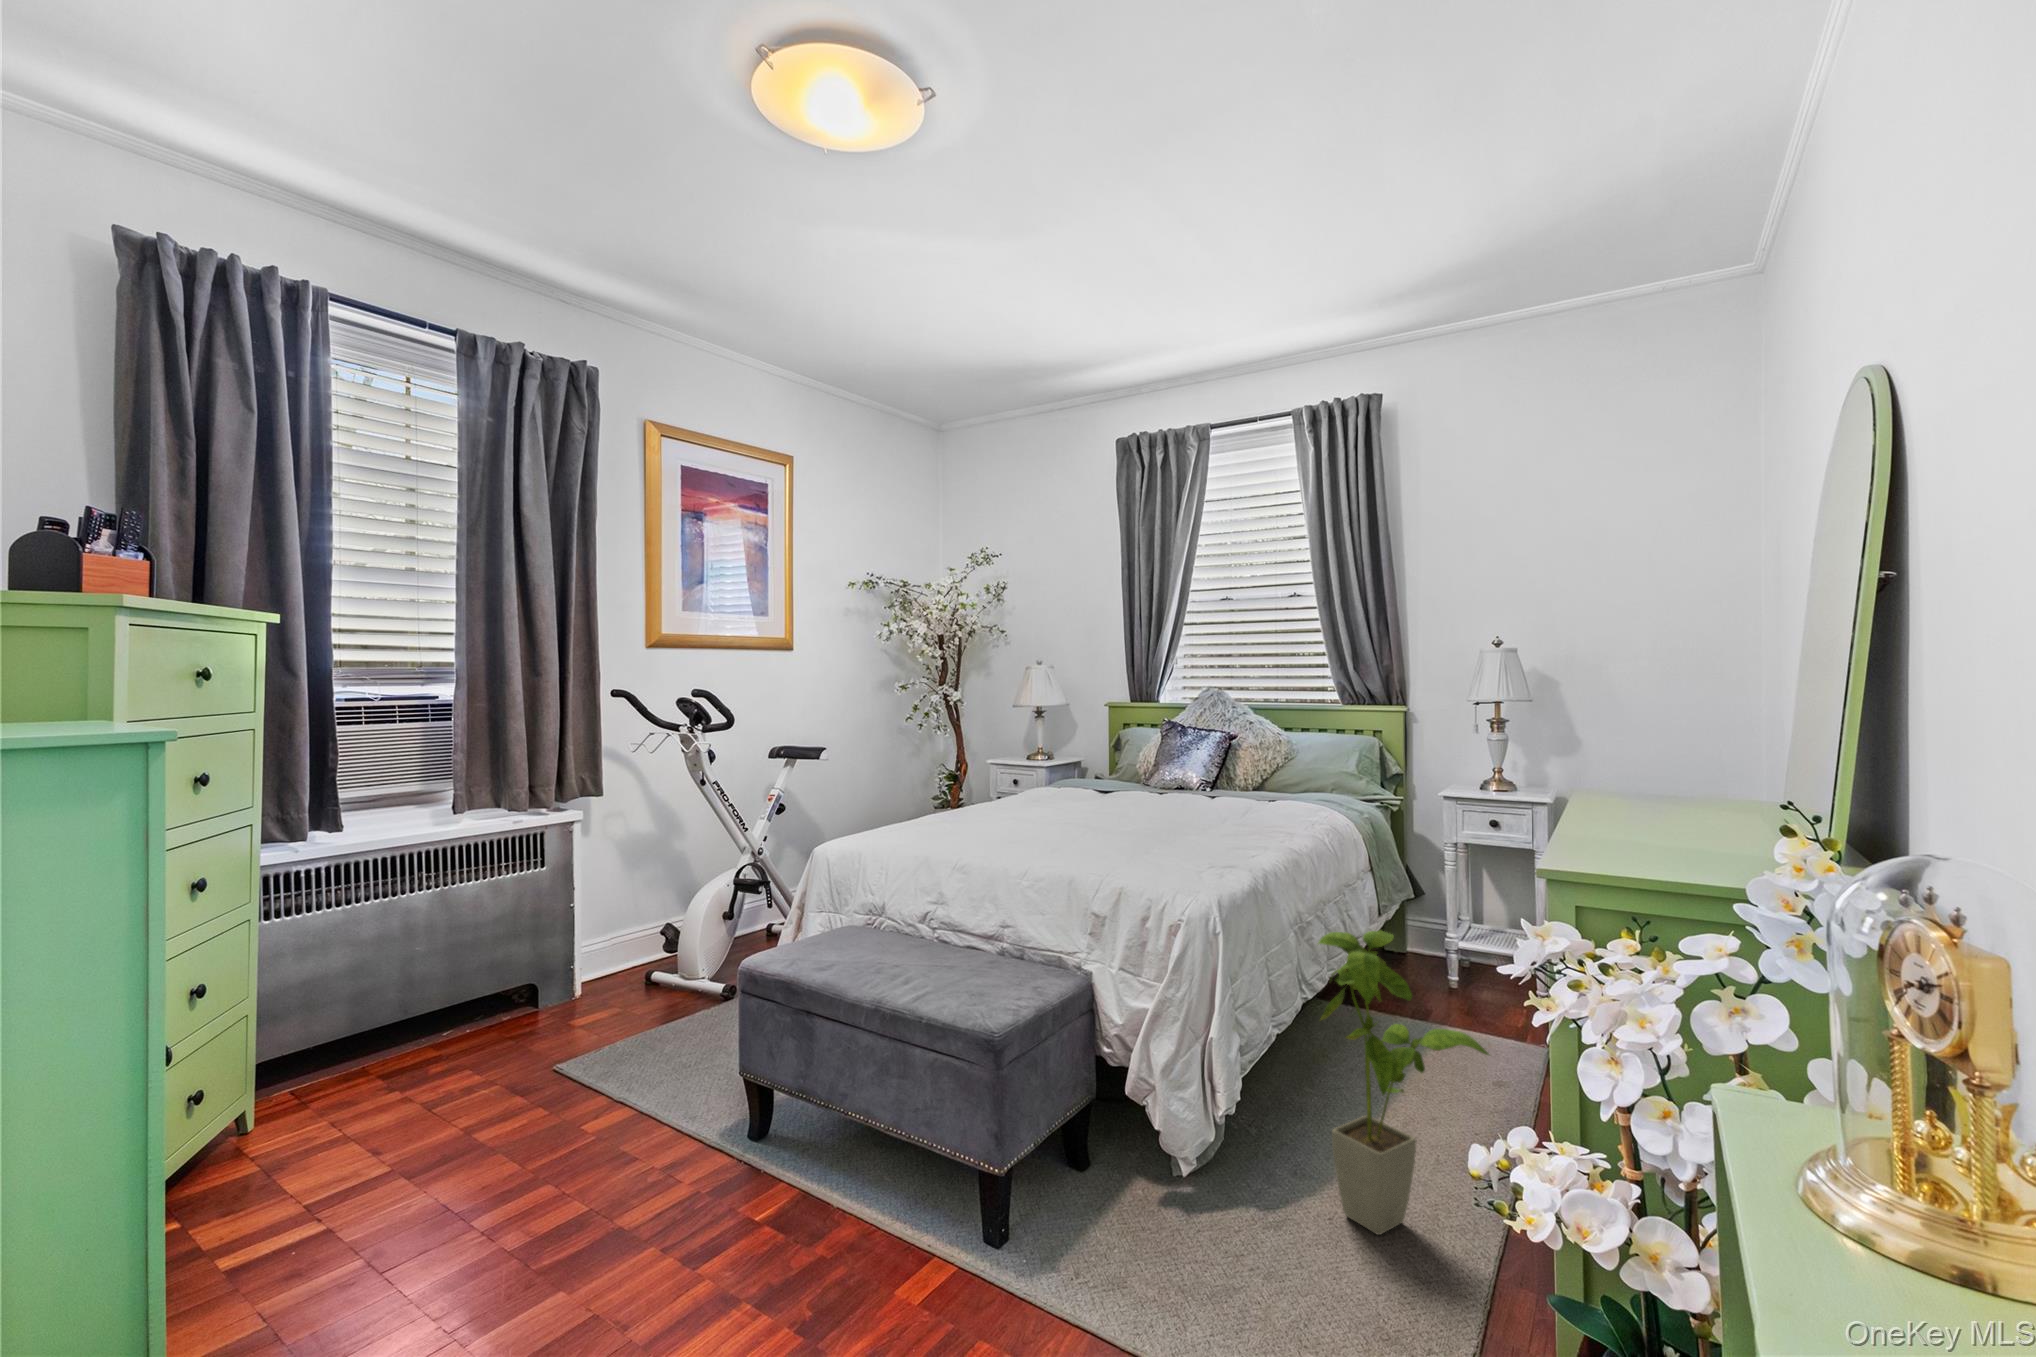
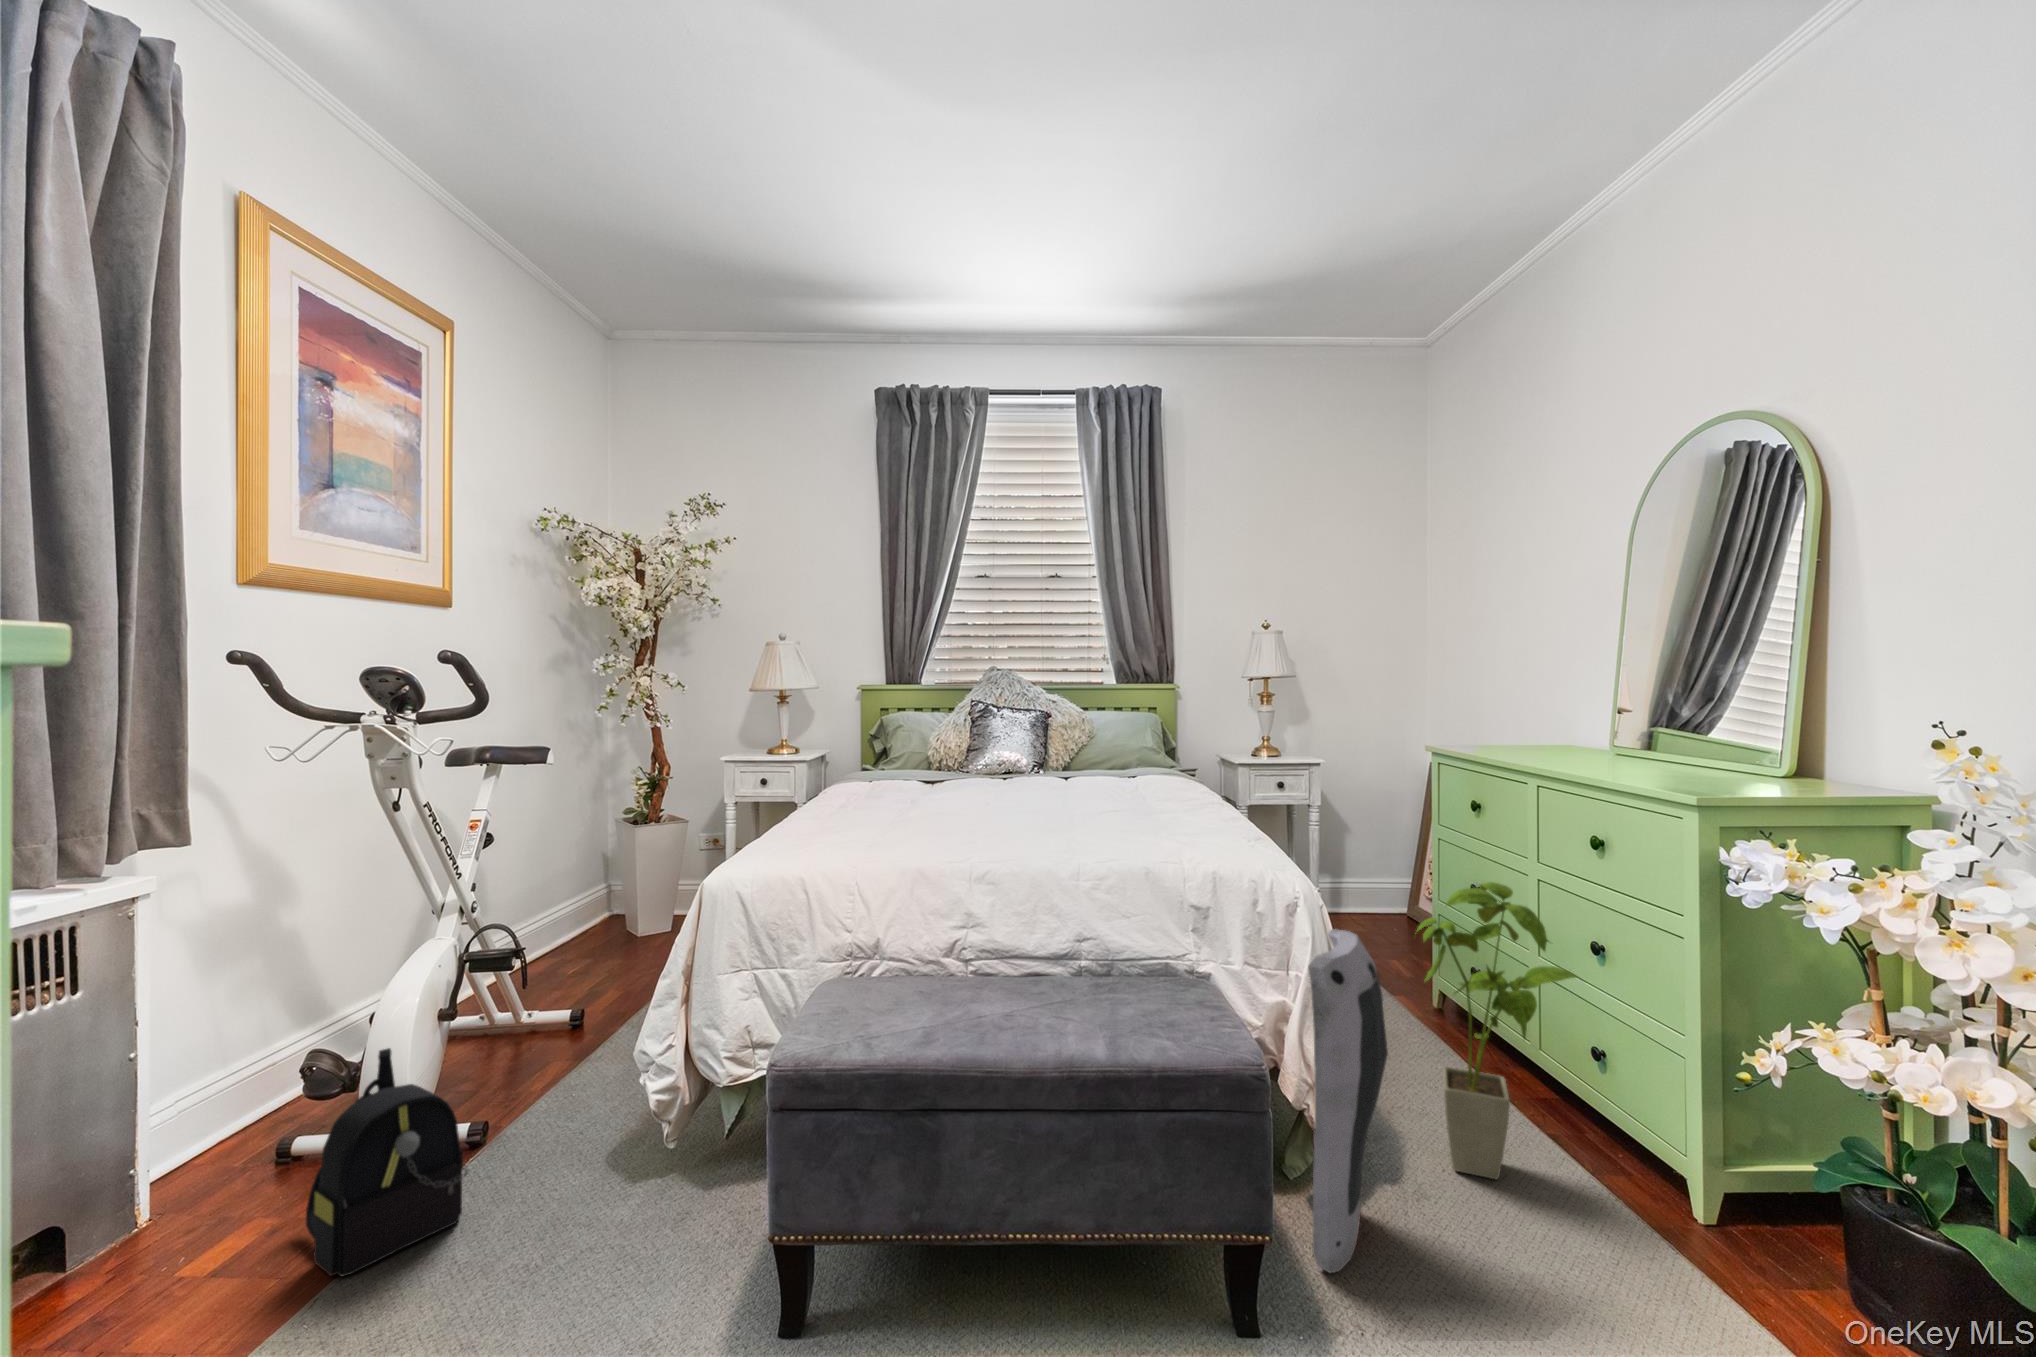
backpack: none [605,930,681,1051] -> present [306,1048,469,1276]
air purifier: none [1097,948,1209,1239] -> present [1308,929,1388,1273]

